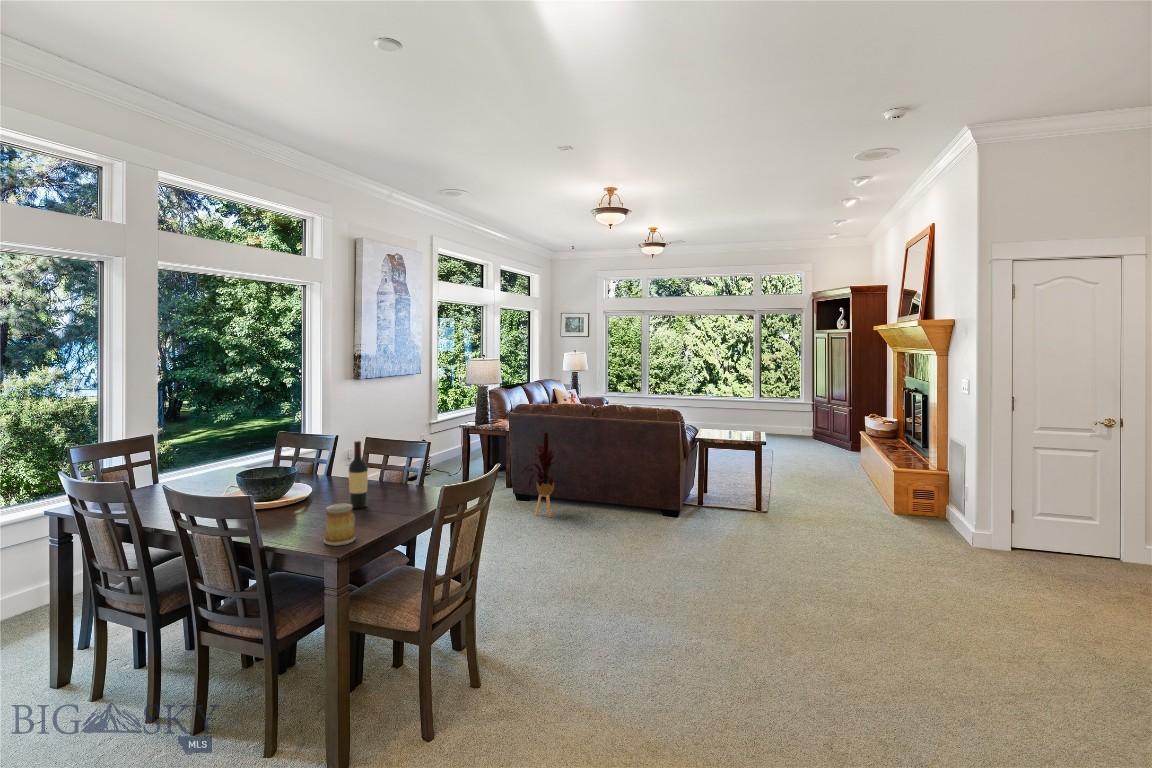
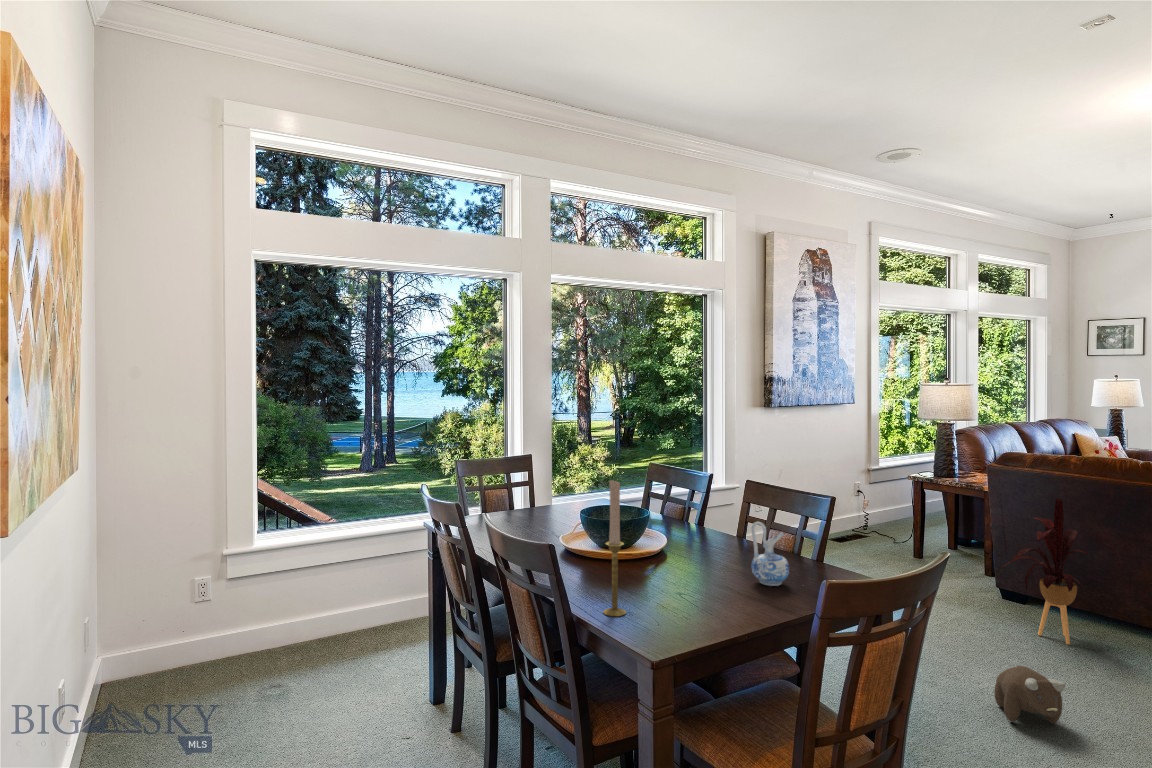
wine bottle: present [349,441,368,509] -> none [698,480,725,583]
candlestick: none [293,446,310,539] -> present [604,480,626,616]
ceramic pitcher: none [385,465,409,504] -> present [751,522,789,586]
mug: present [324,503,355,546] -> none [636,573,685,641]
plush toy: none [515,531,549,563] -> present [994,666,1066,723]

